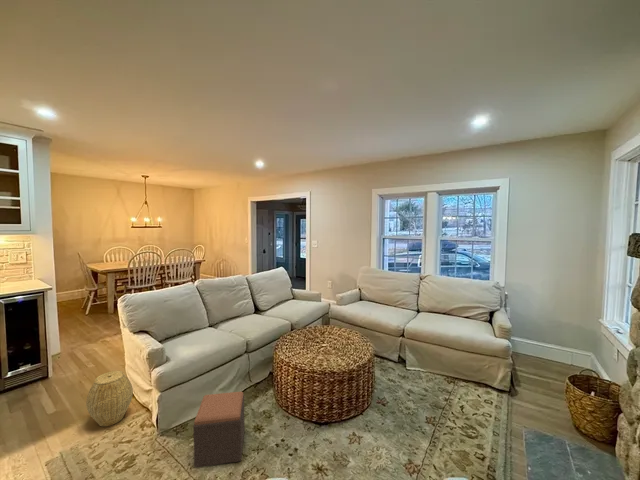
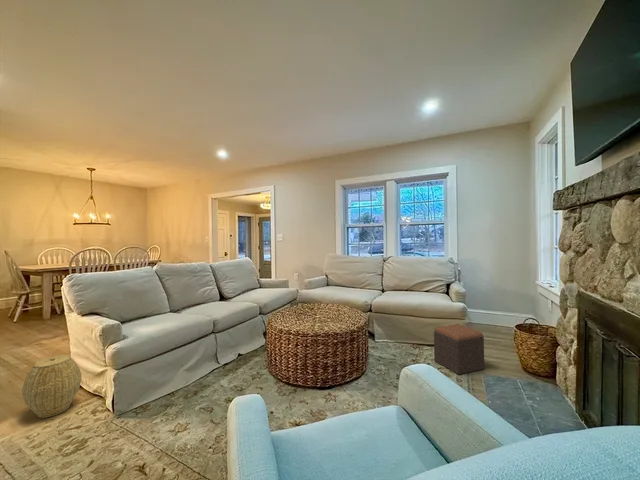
footstool: present [193,392,245,467] -> present [434,324,484,374]

